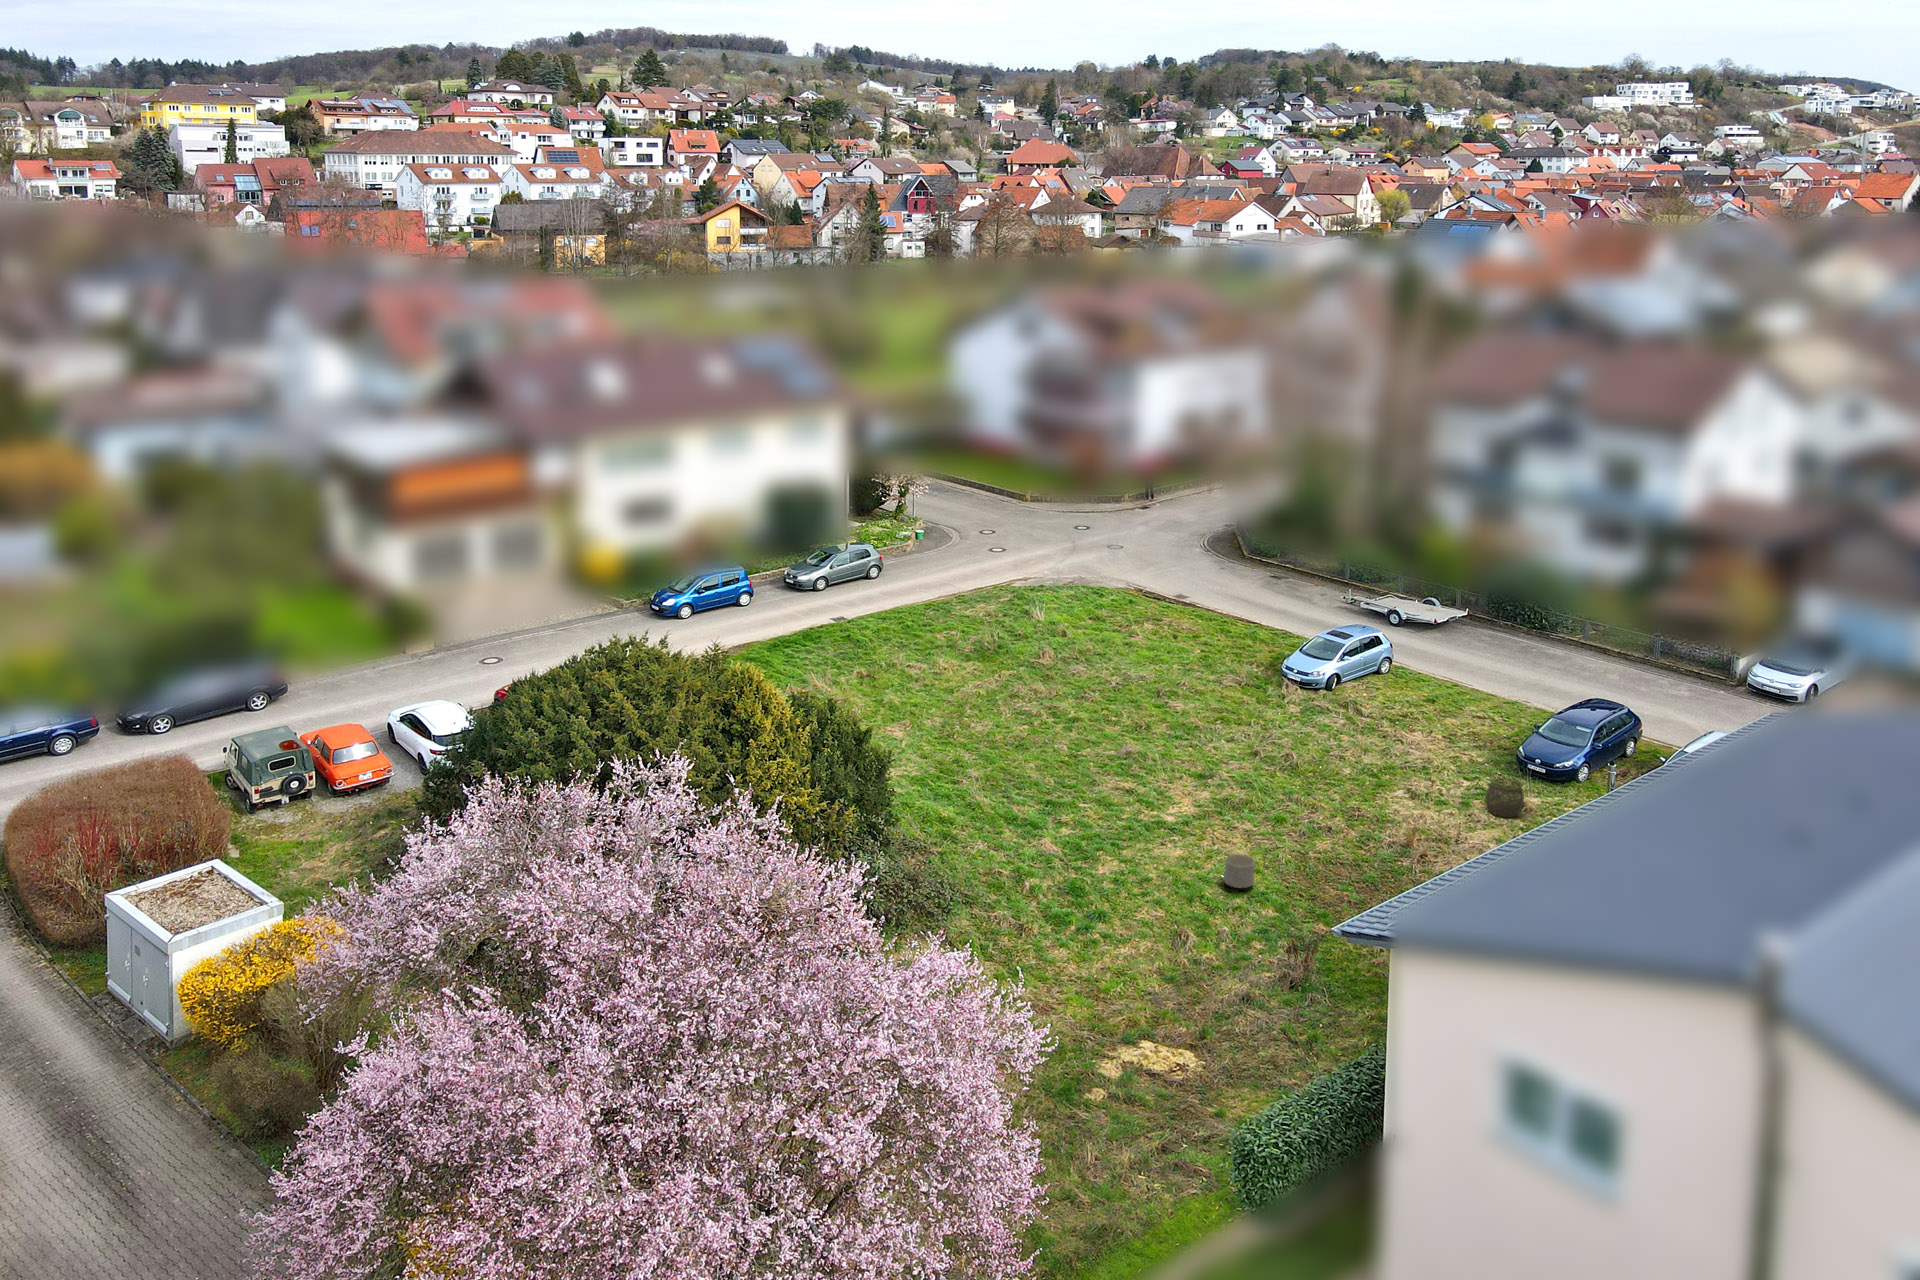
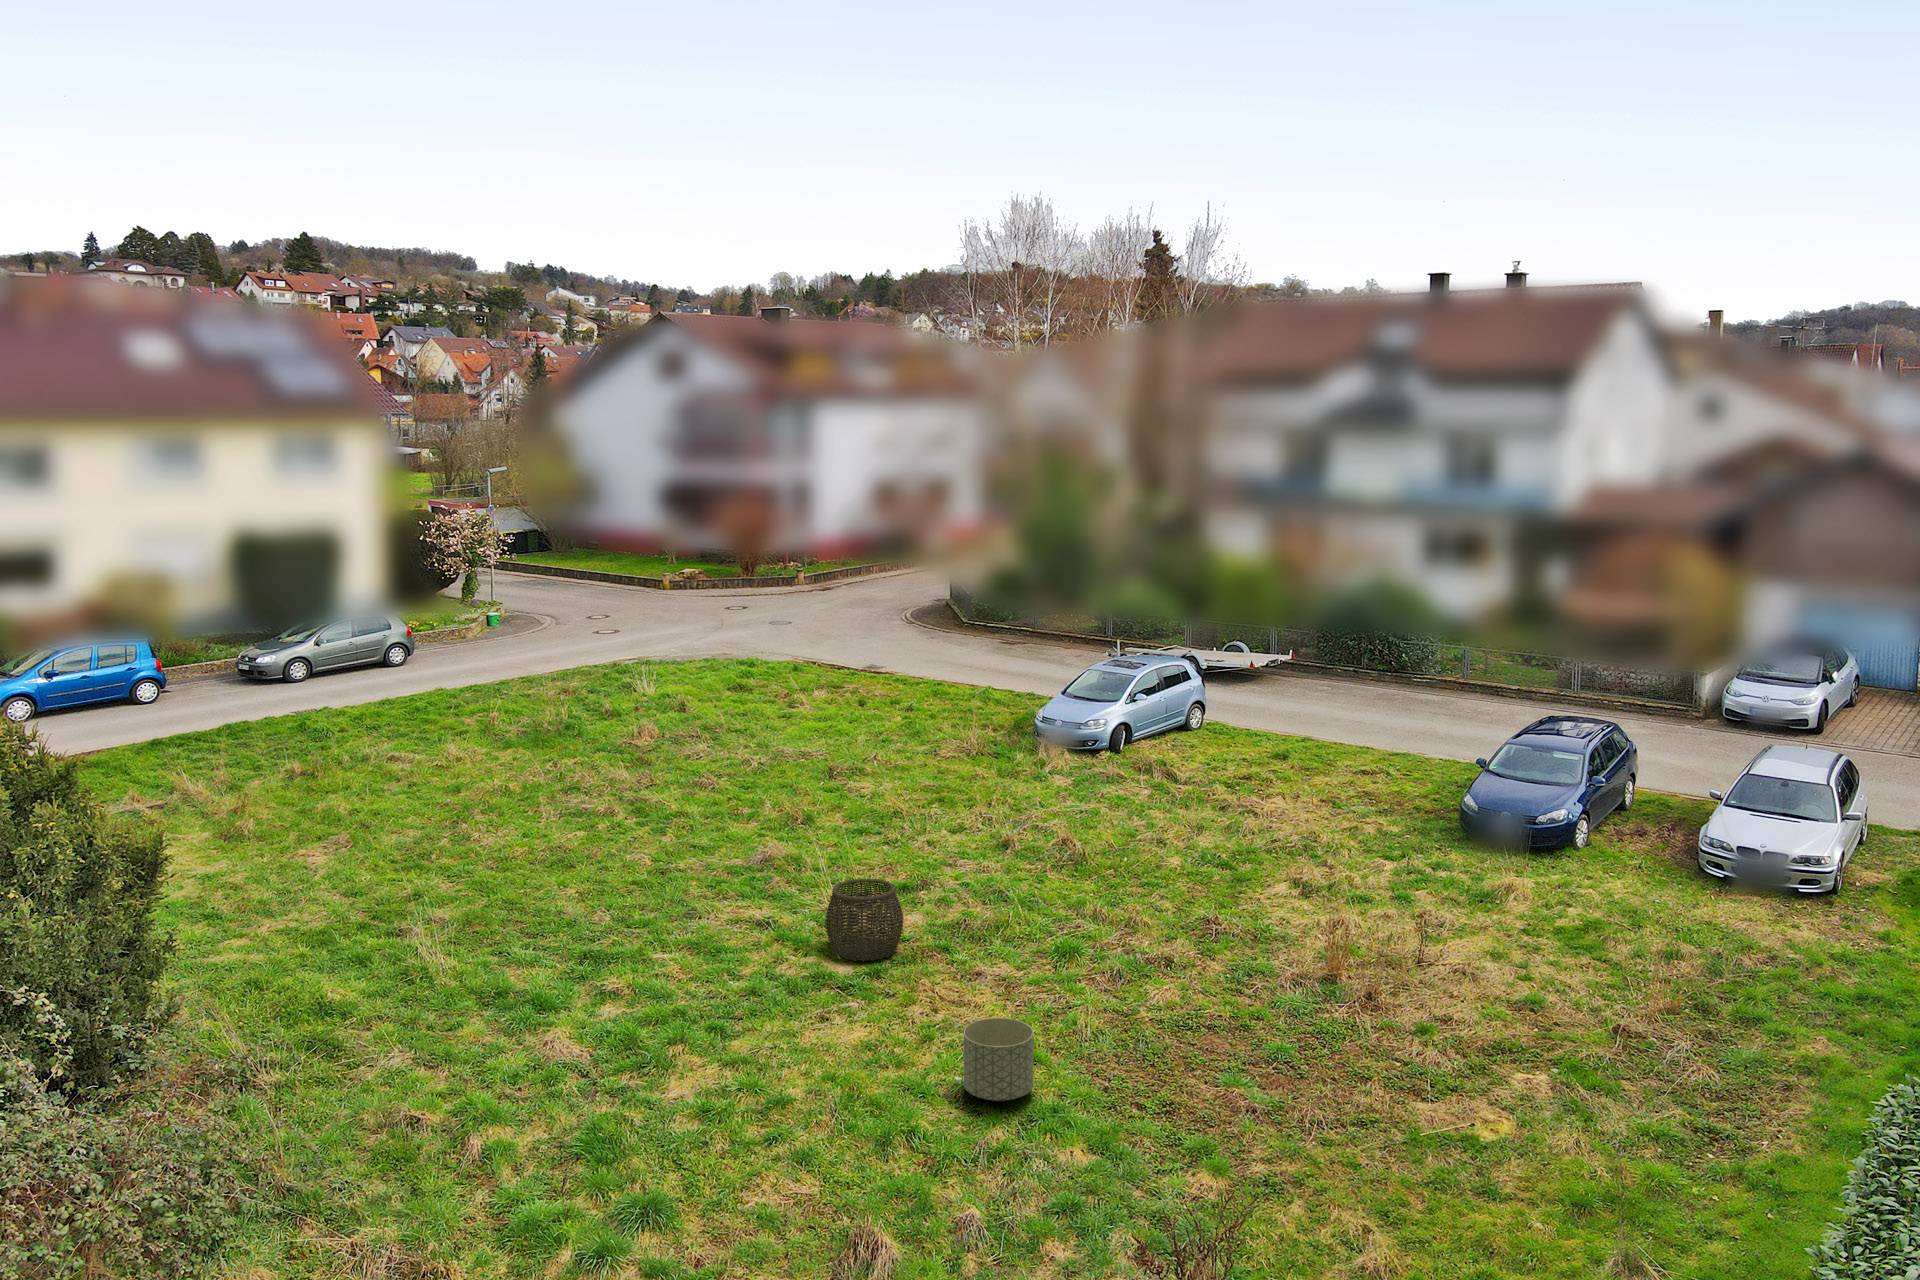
woven basket: present [1485,778,1524,817] -> present [825,879,904,962]

